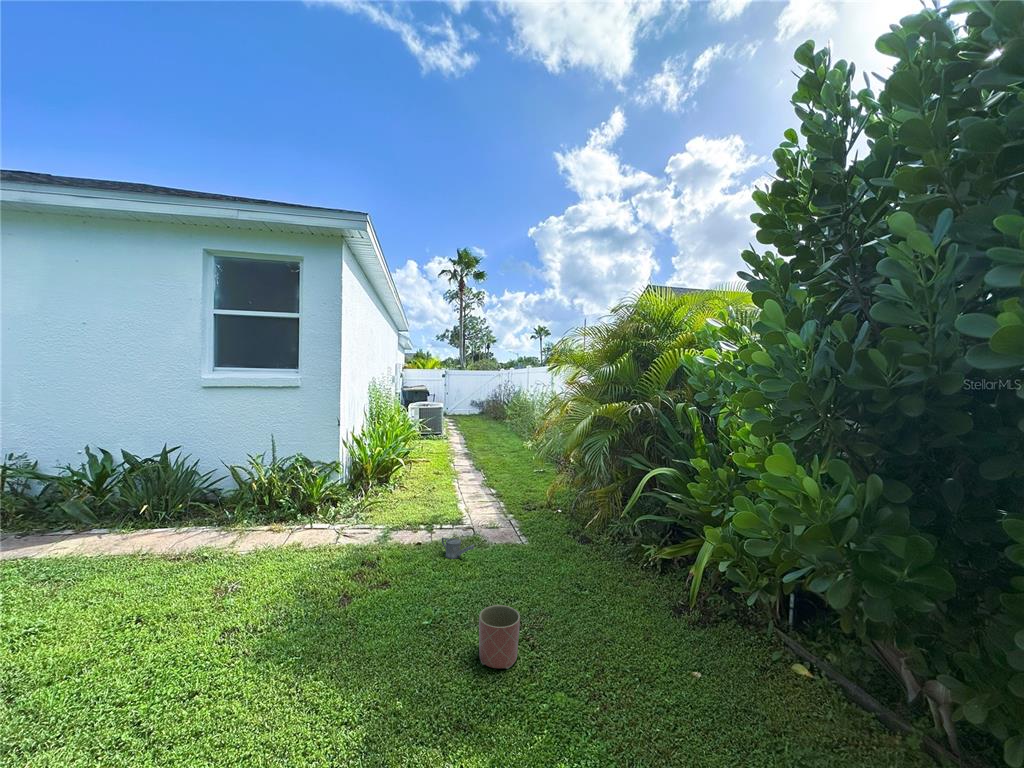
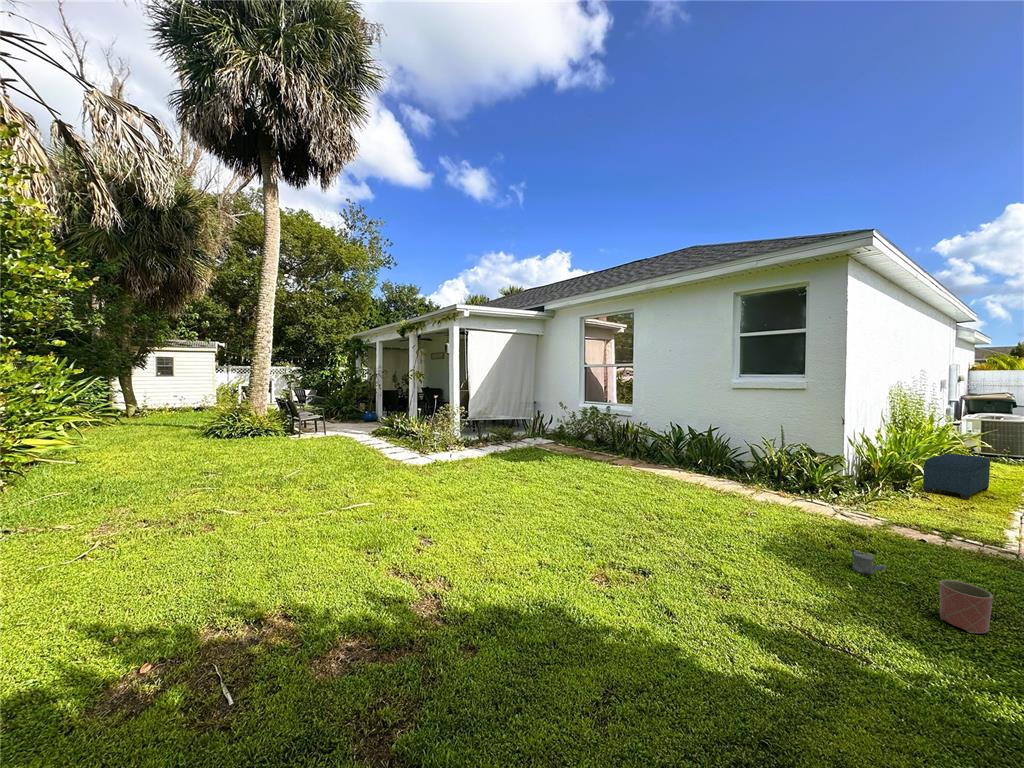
bench: none [399,442,435,481] -> present [923,454,990,500]
watering can: present [442,538,474,559] -> present [852,549,886,575]

